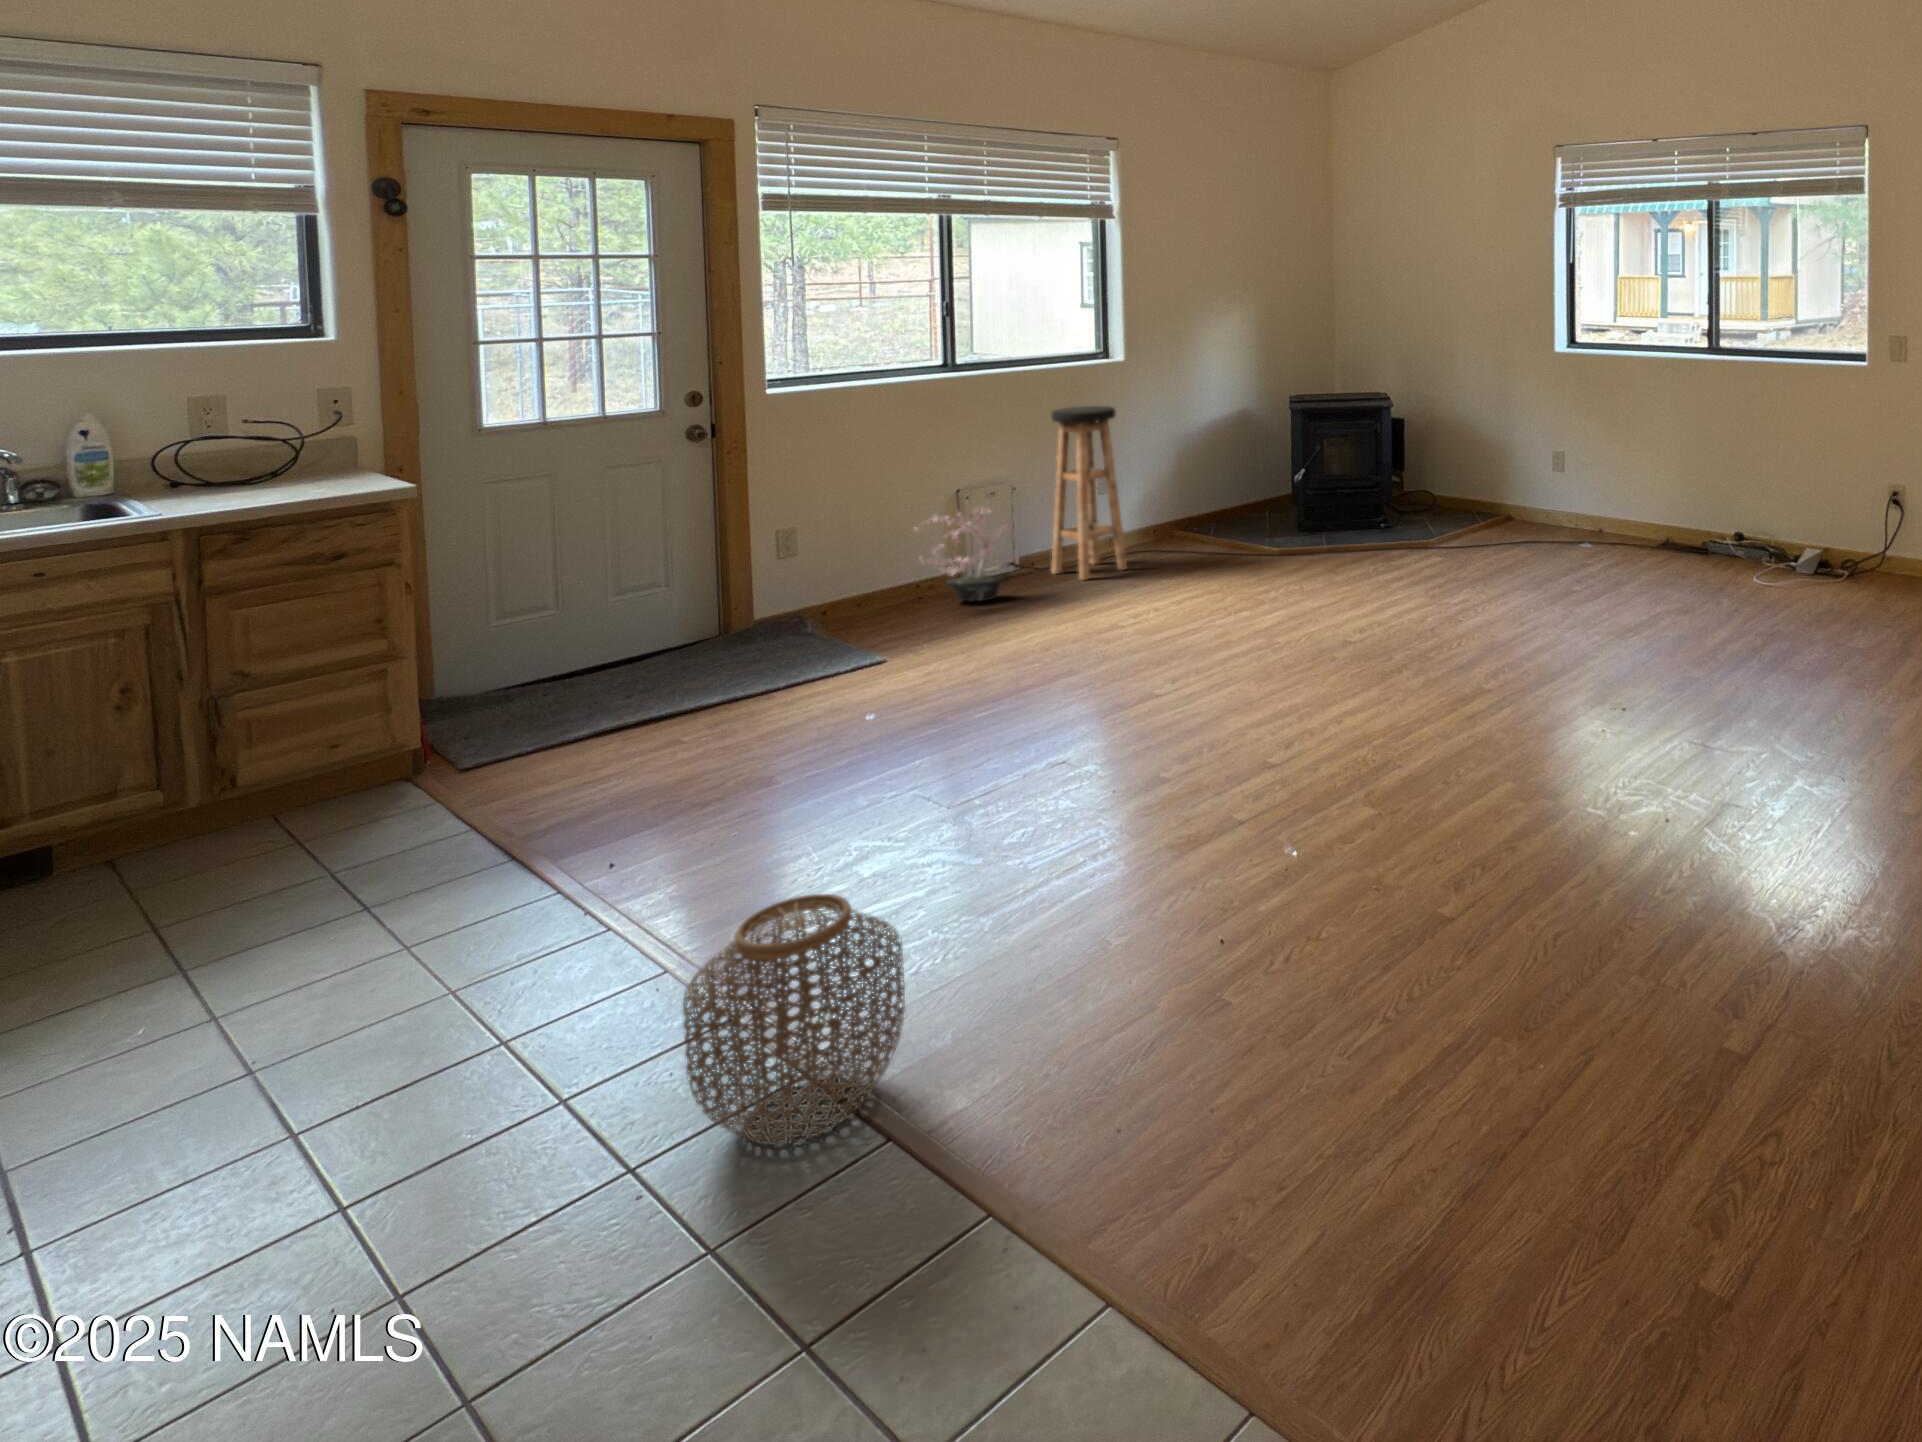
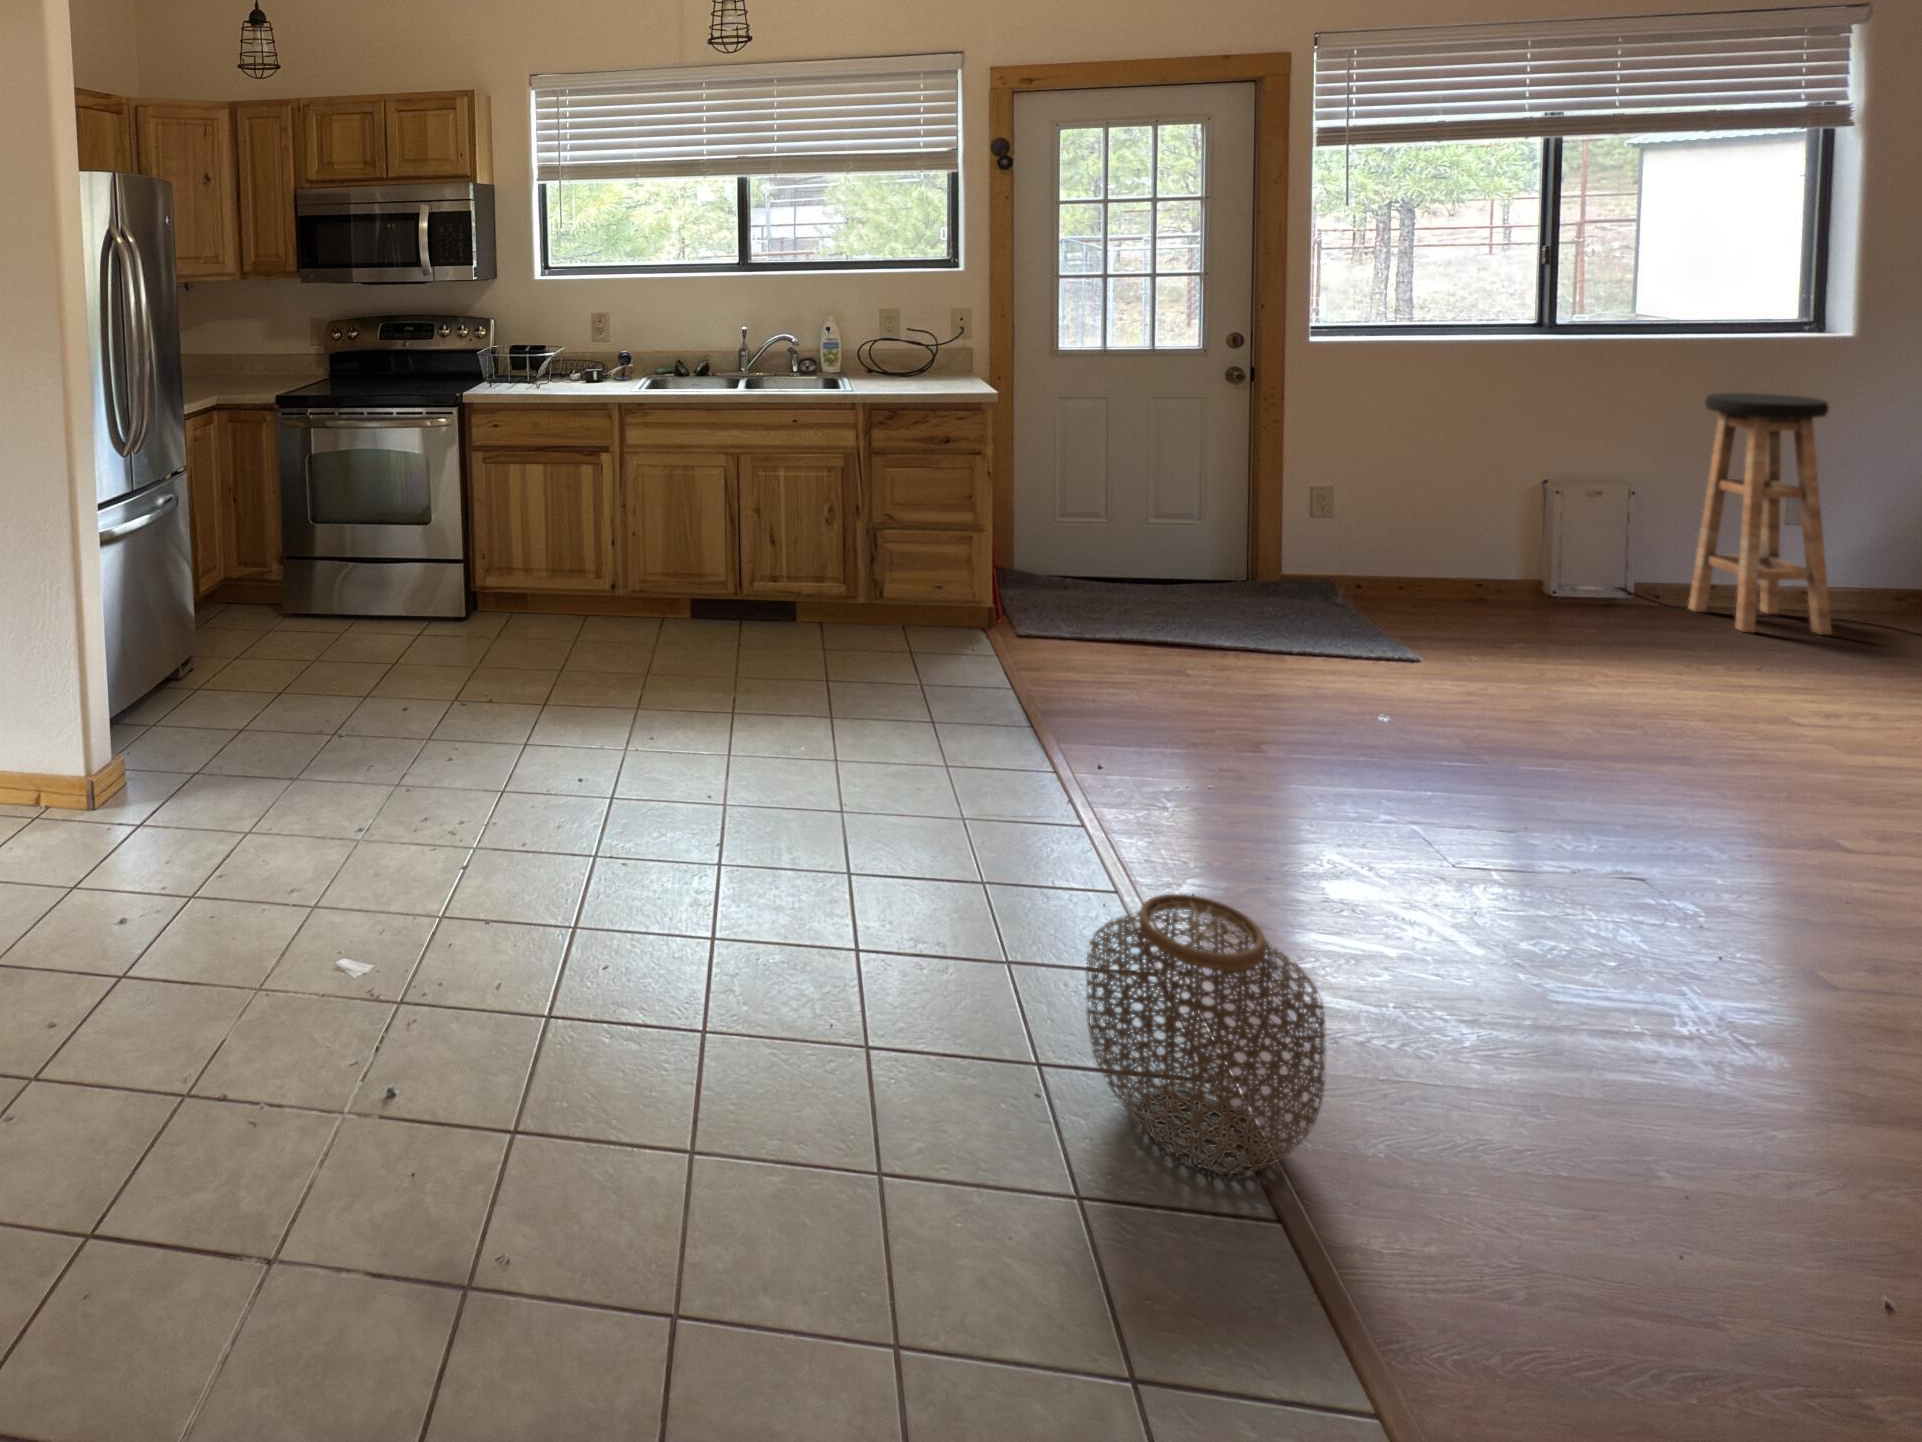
potted plant: present [916,501,1007,601] -> none [1473,489,1621,620]

